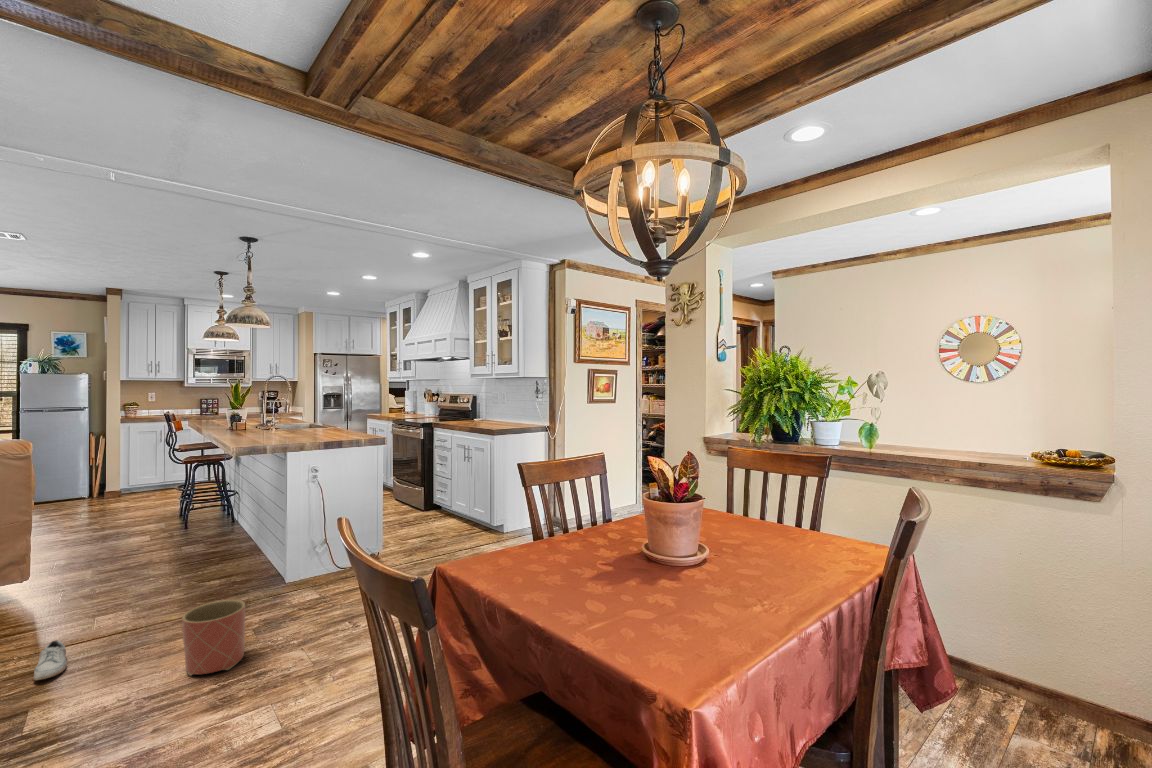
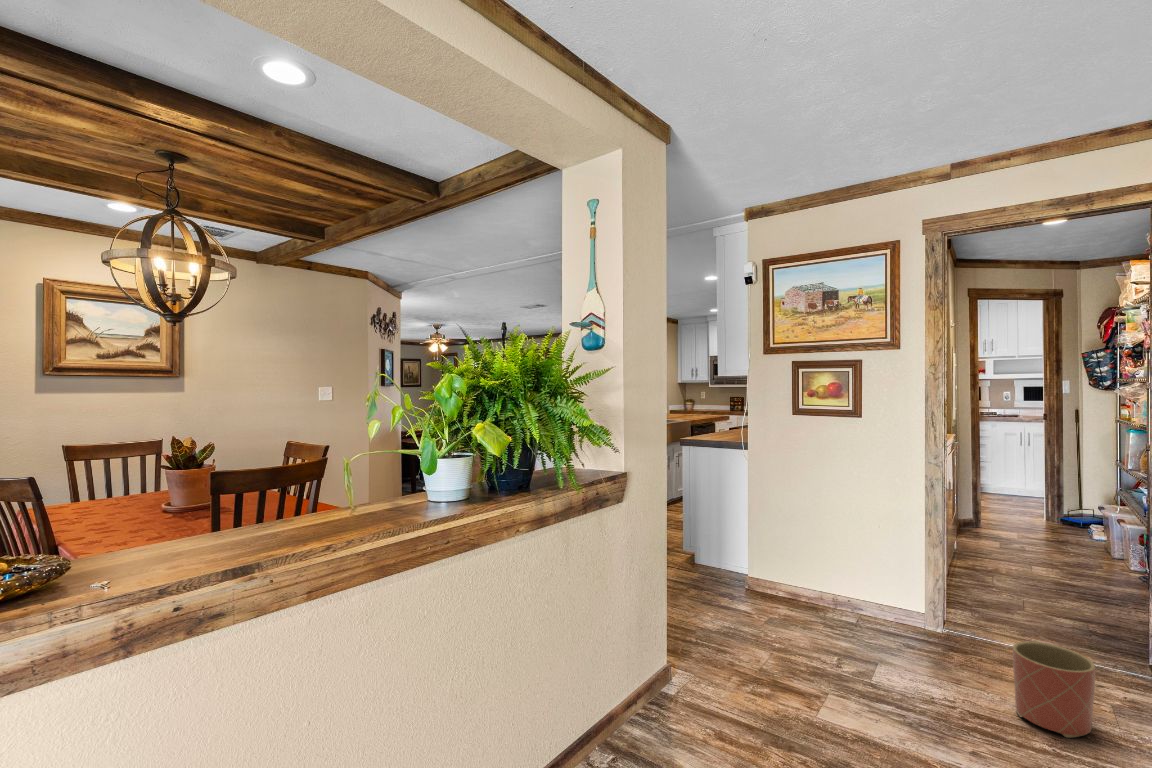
shoe: present [34,641,67,680] -> none [884,612,910,644]

